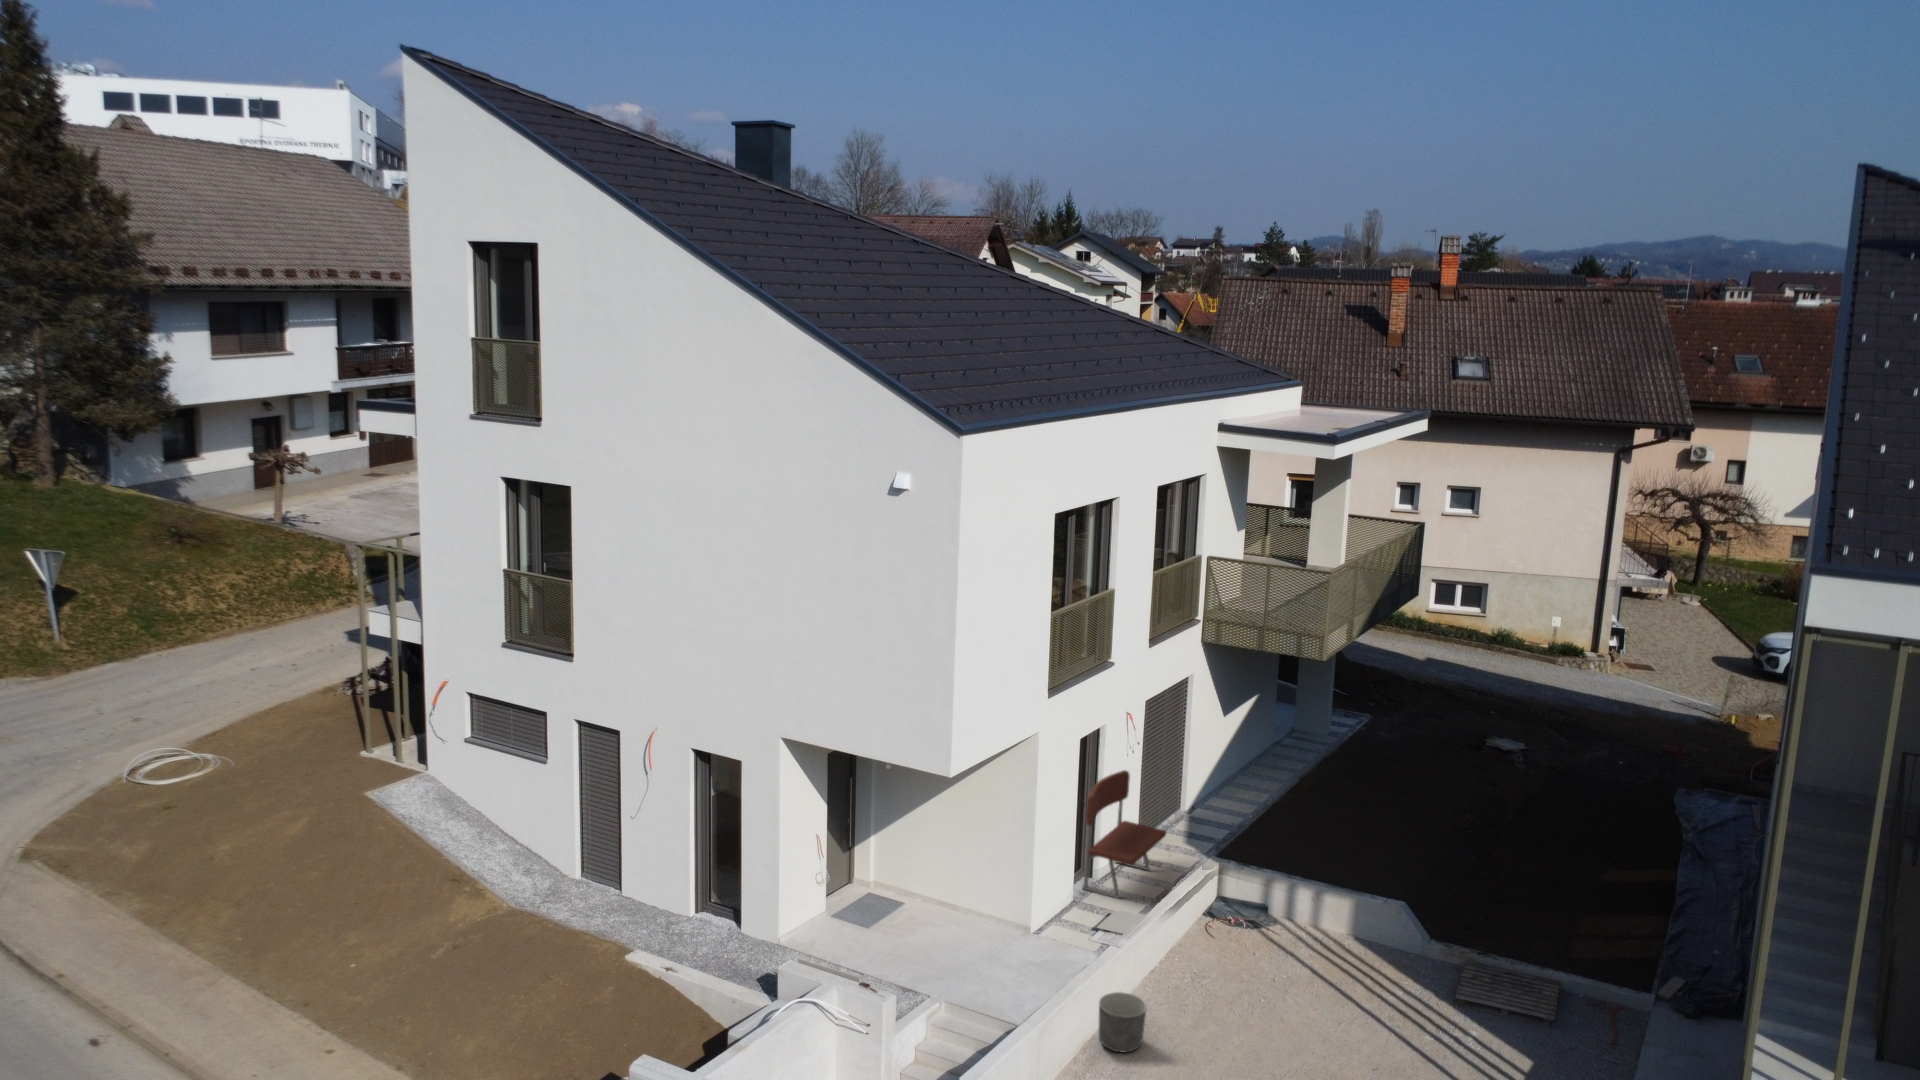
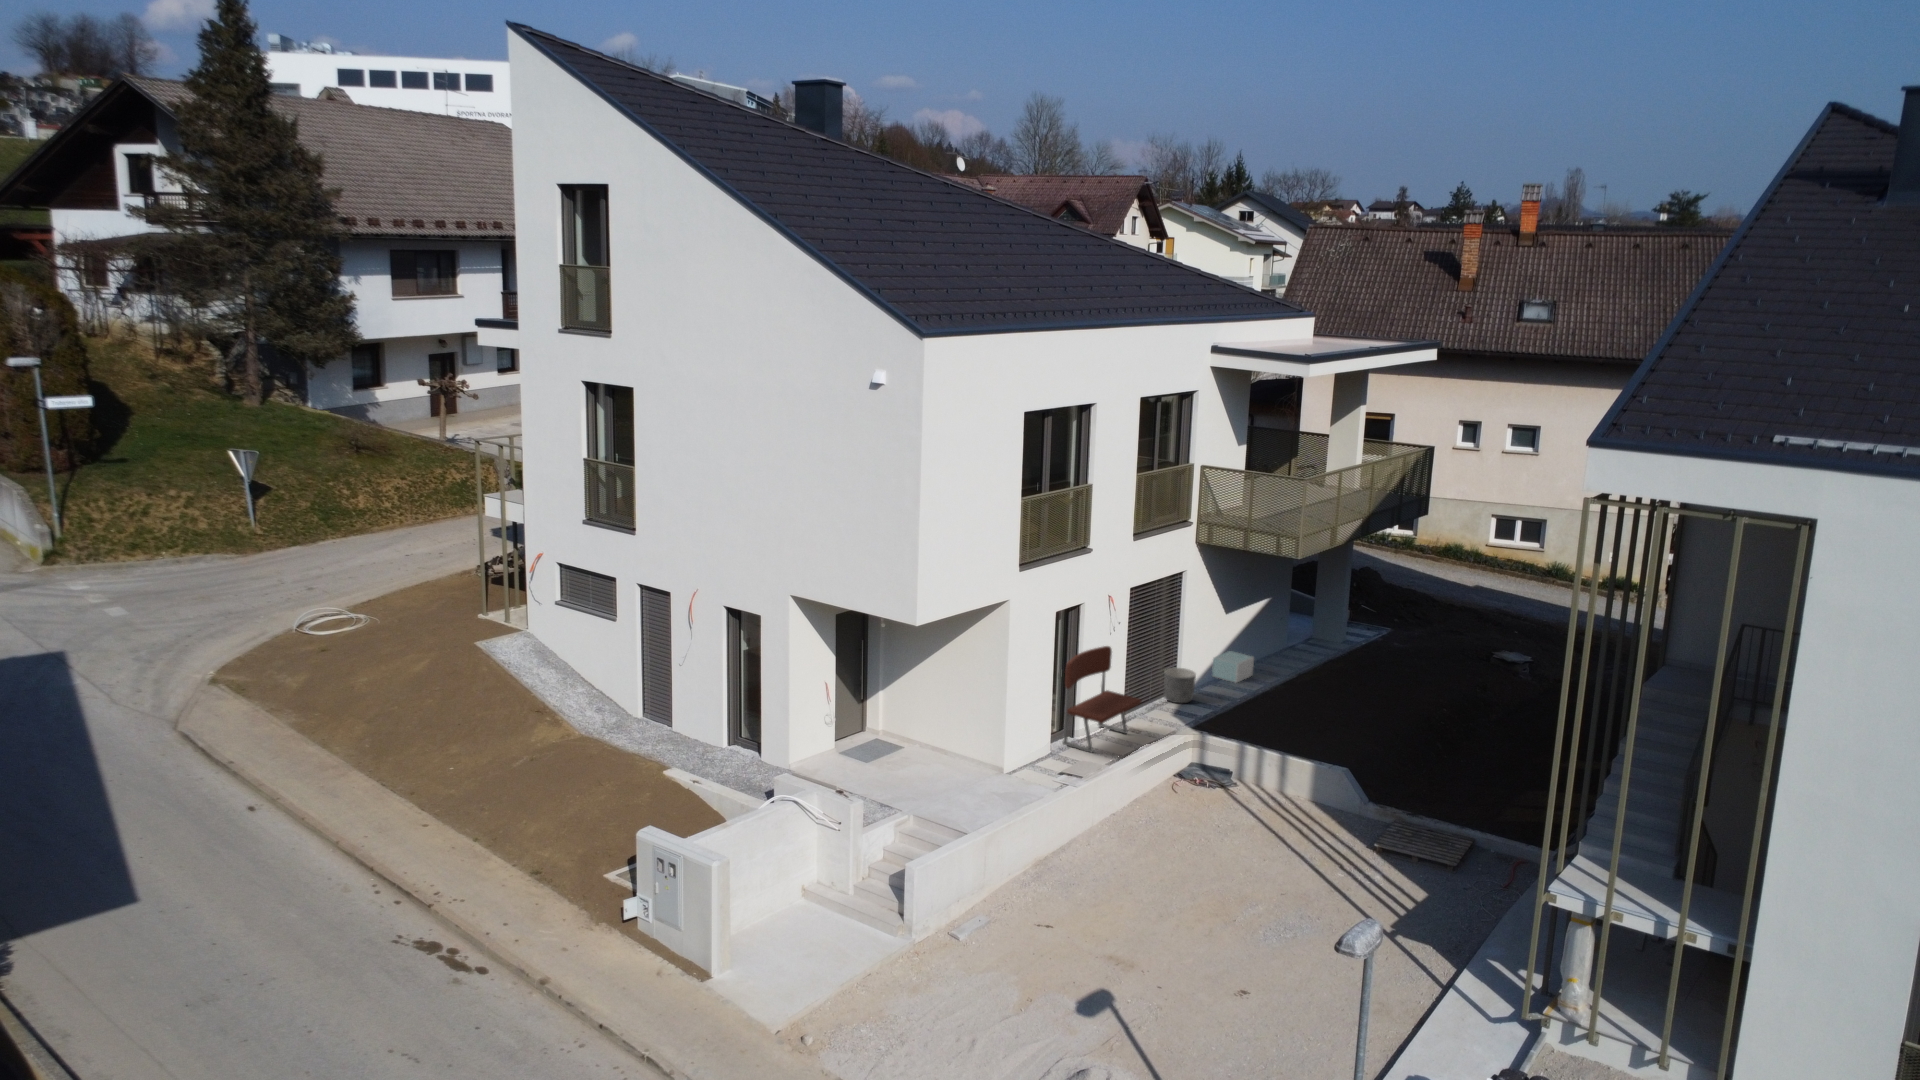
storage box: none [1213,757,1258,795] -> present [1212,651,1254,682]
planter: present [1099,992,1147,1052] -> present [1164,668,1196,703]

